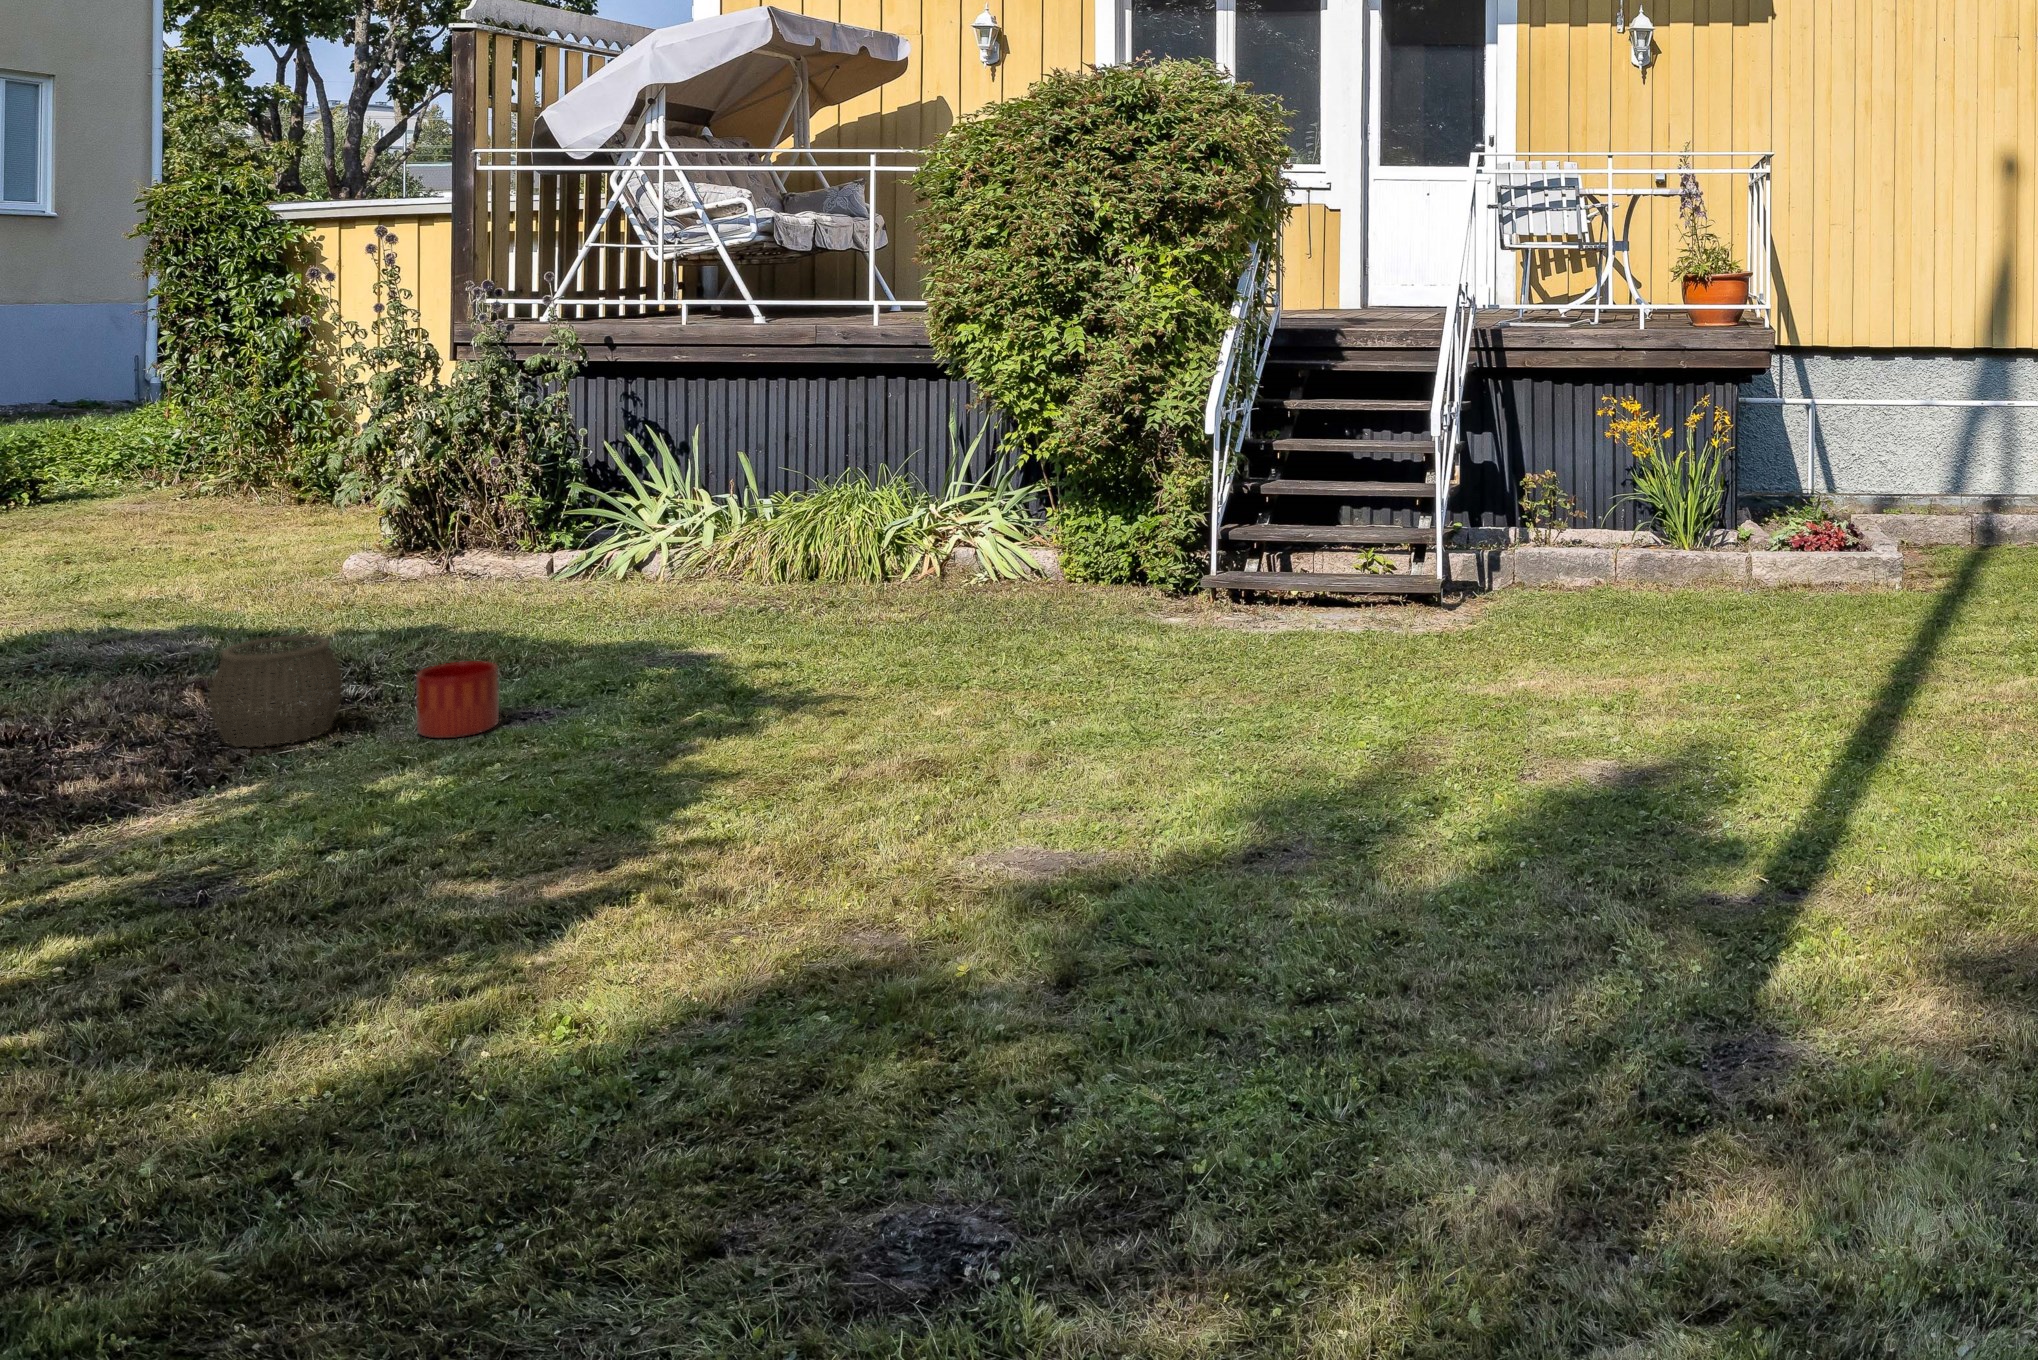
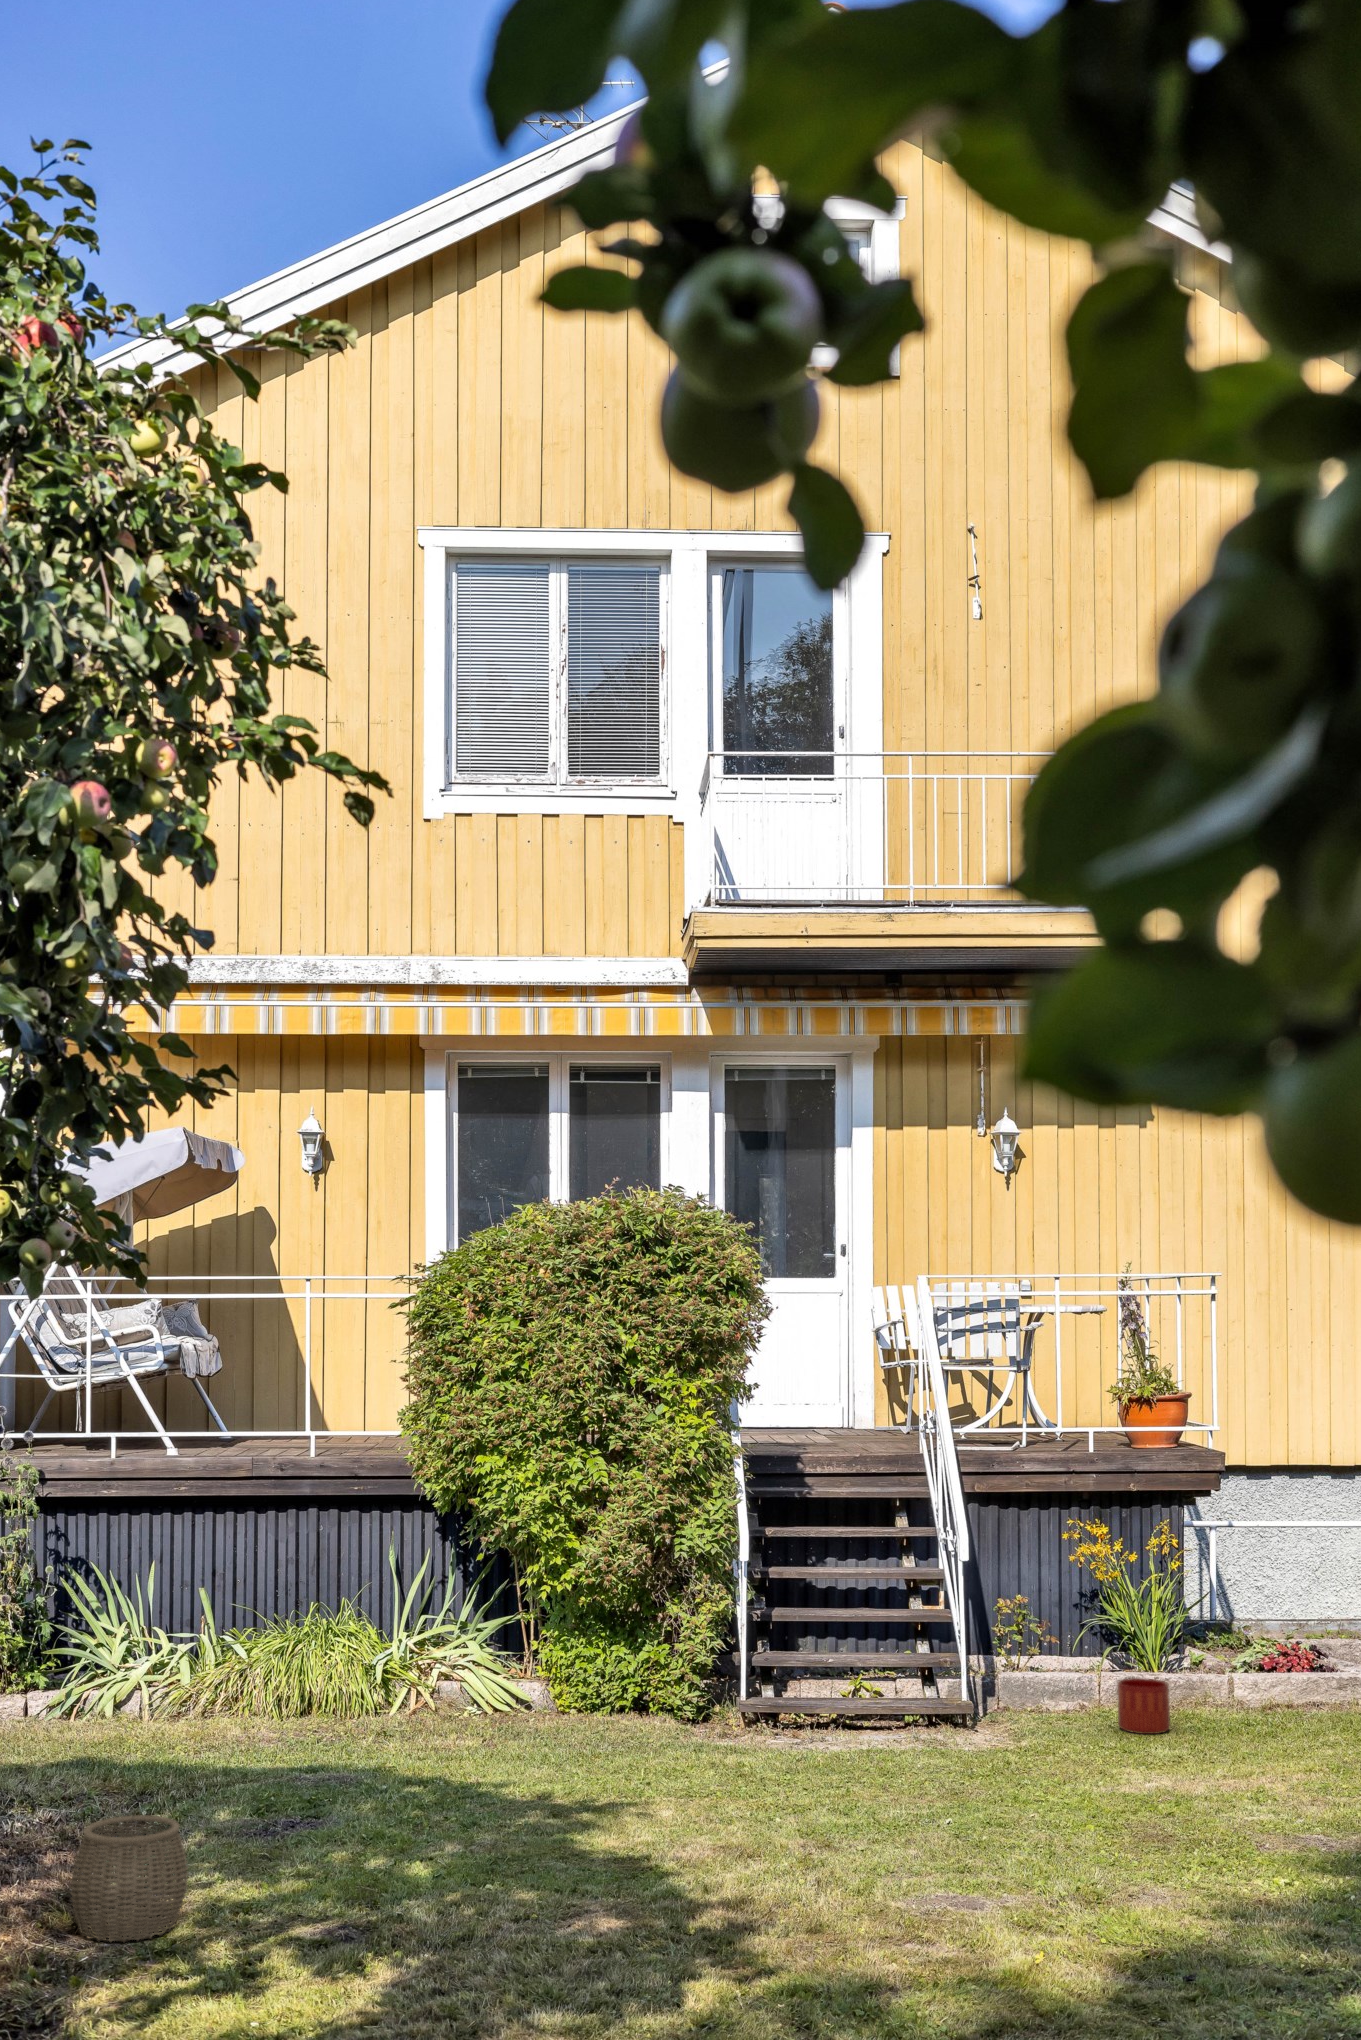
planter: present [416,661,499,738] -> present [1117,1678,1170,1734]

